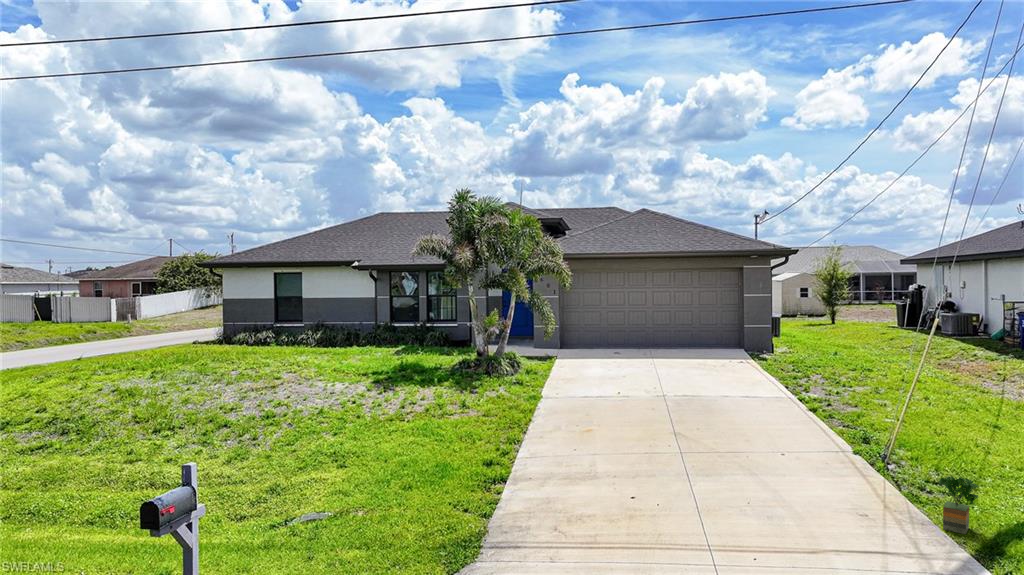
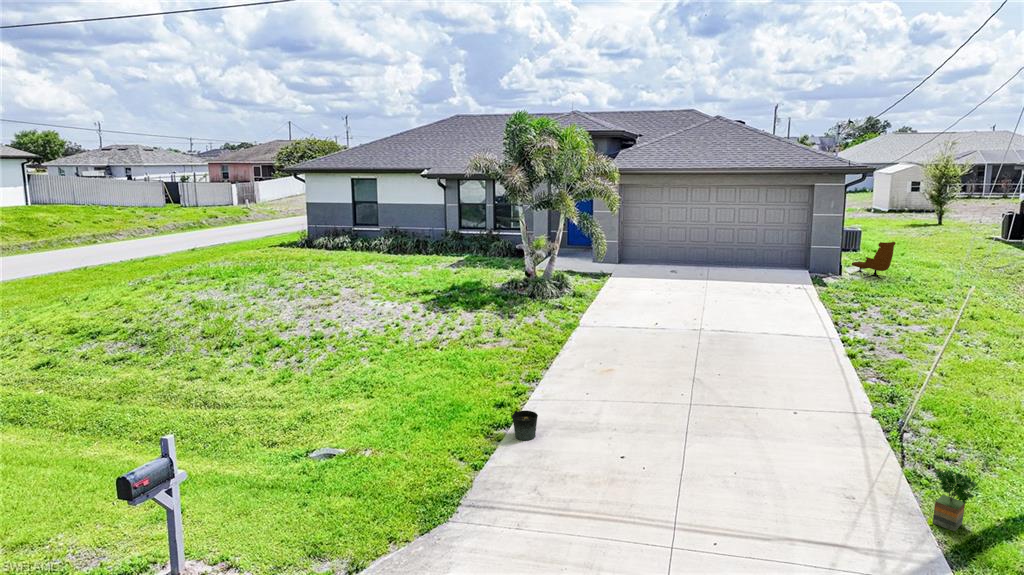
lounge chair: none [770,316,808,352] -> present [852,242,895,280]
bucket: none [511,460,539,490] -> present [511,410,538,441]

